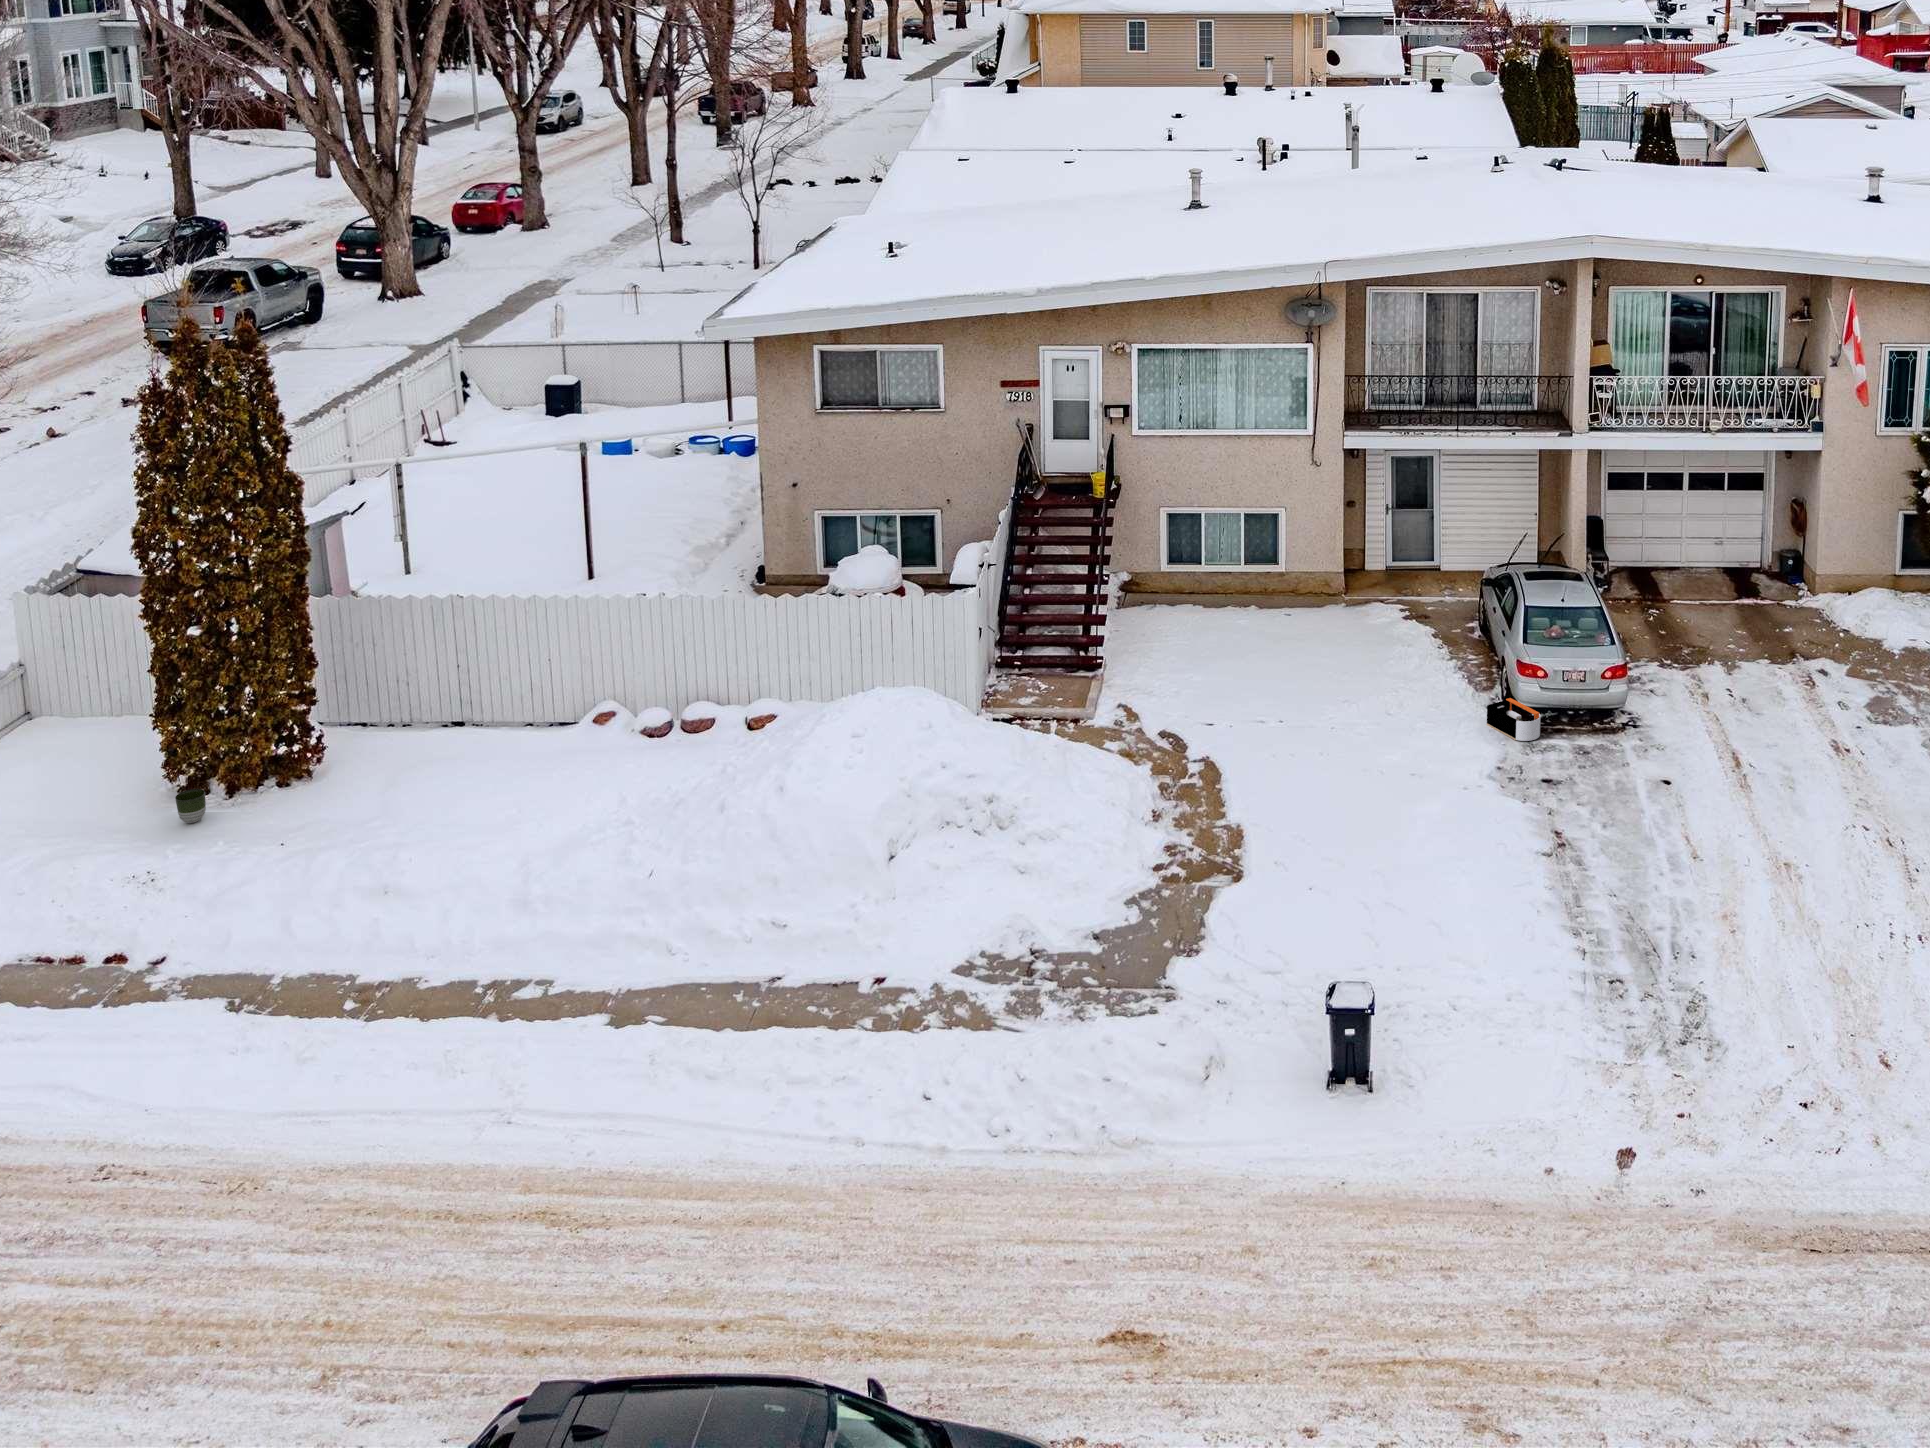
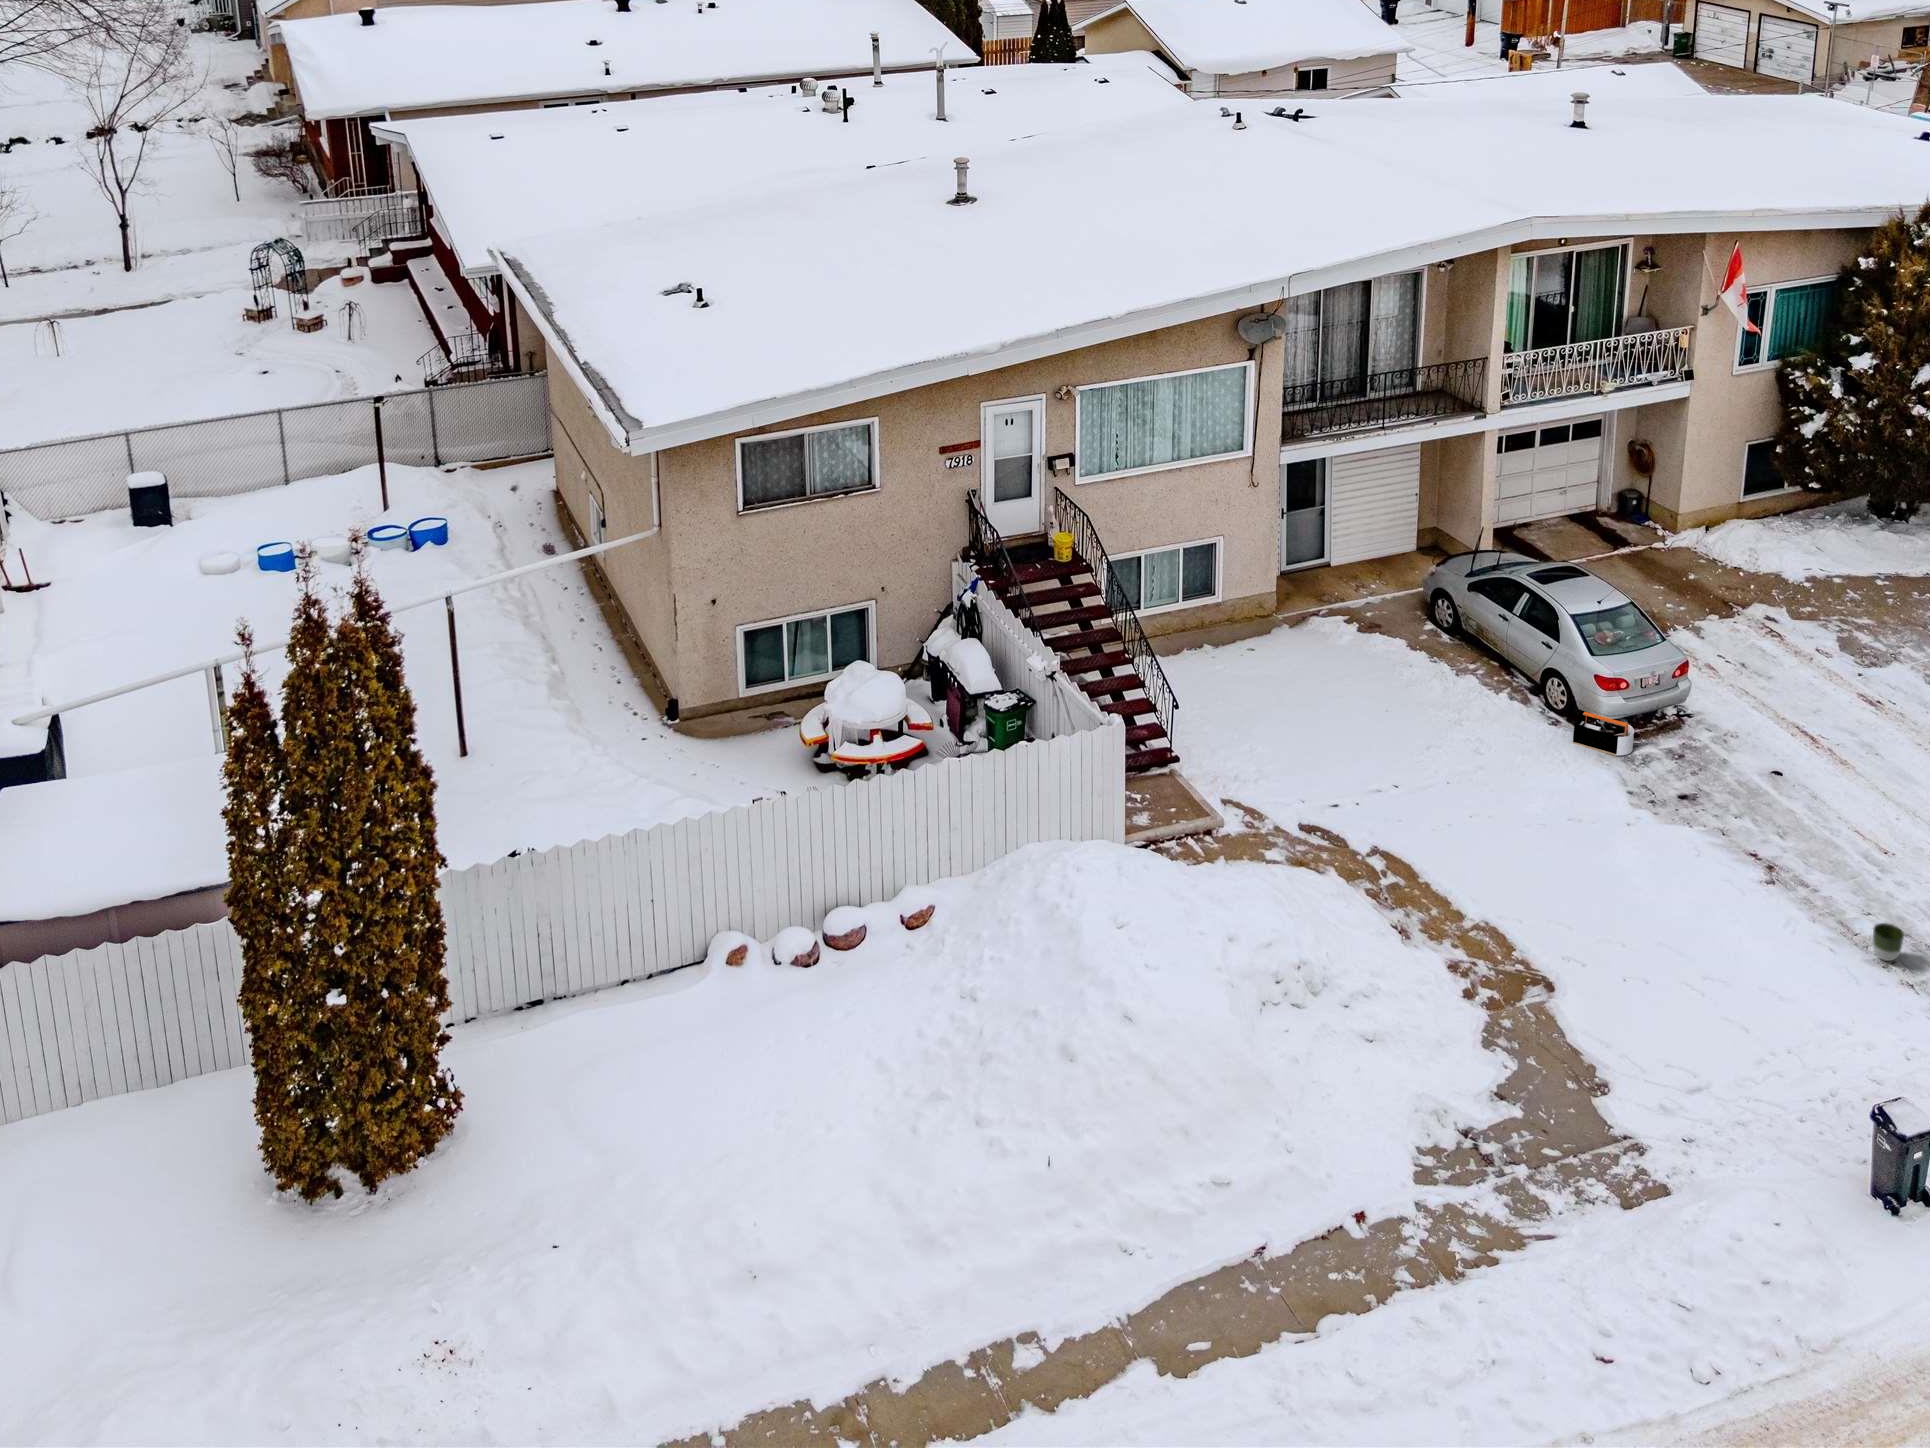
planter: present [175,789,206,823] -> present [1873,923,1904,961]

